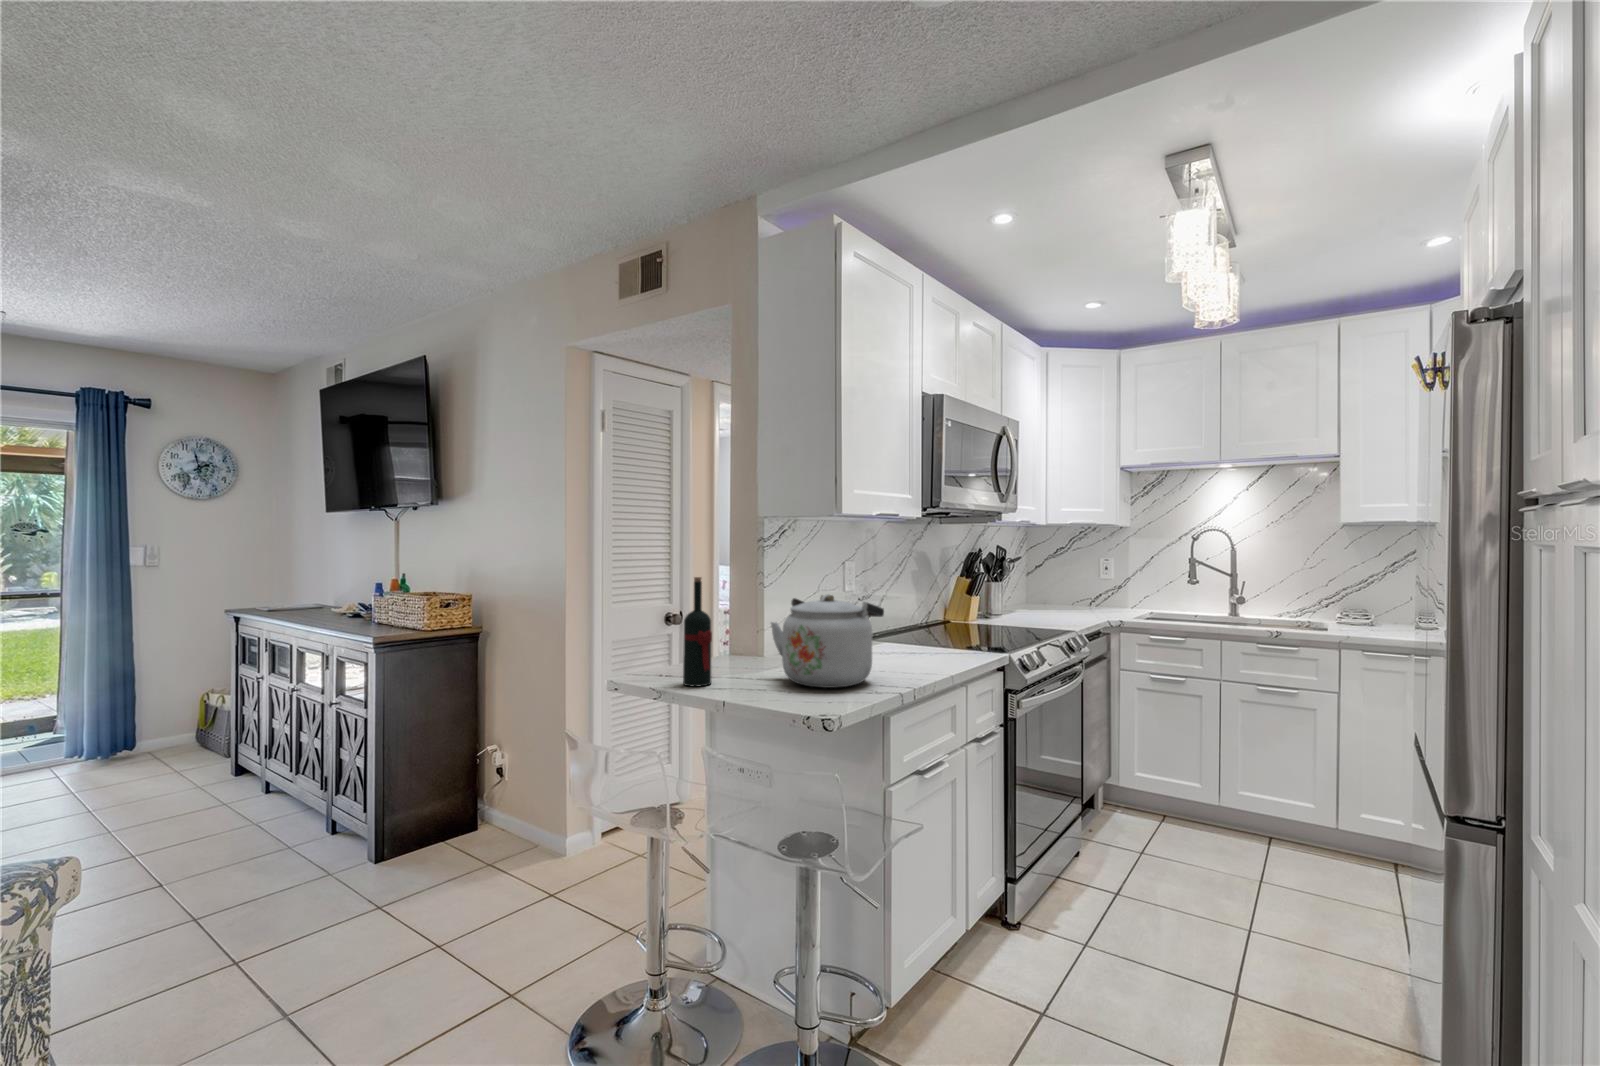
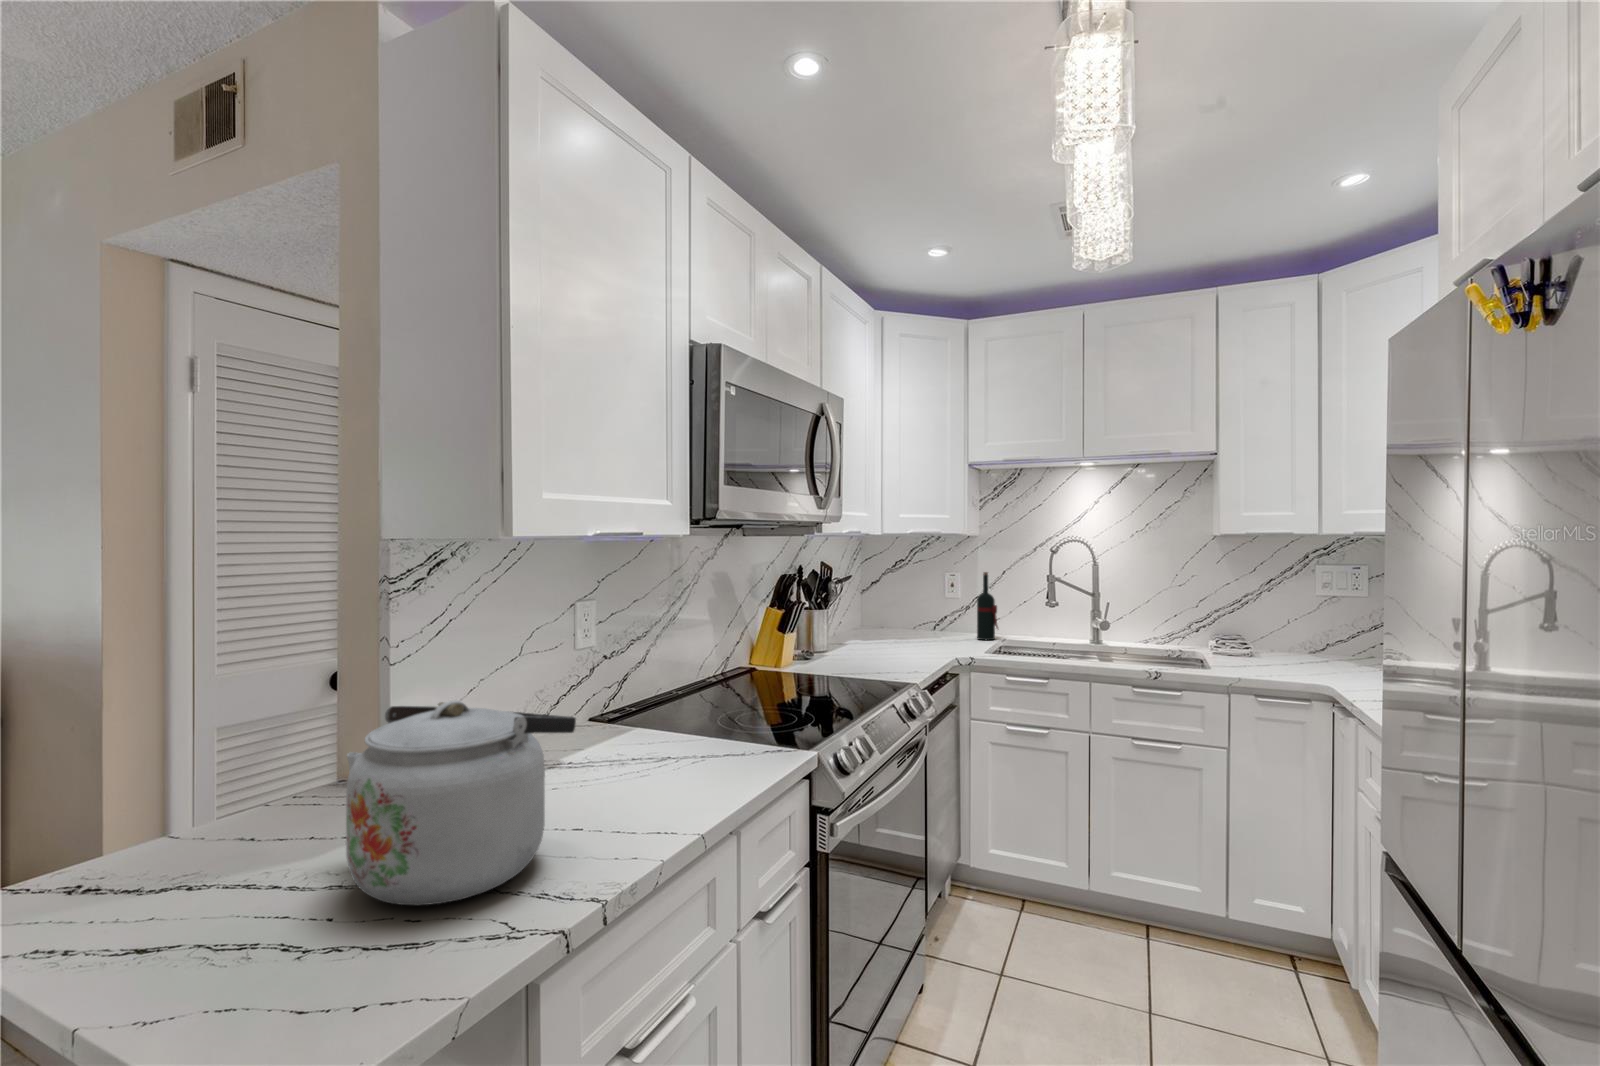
wine bottle: present [683,577,712,687] -> present [977,572,998,640]

